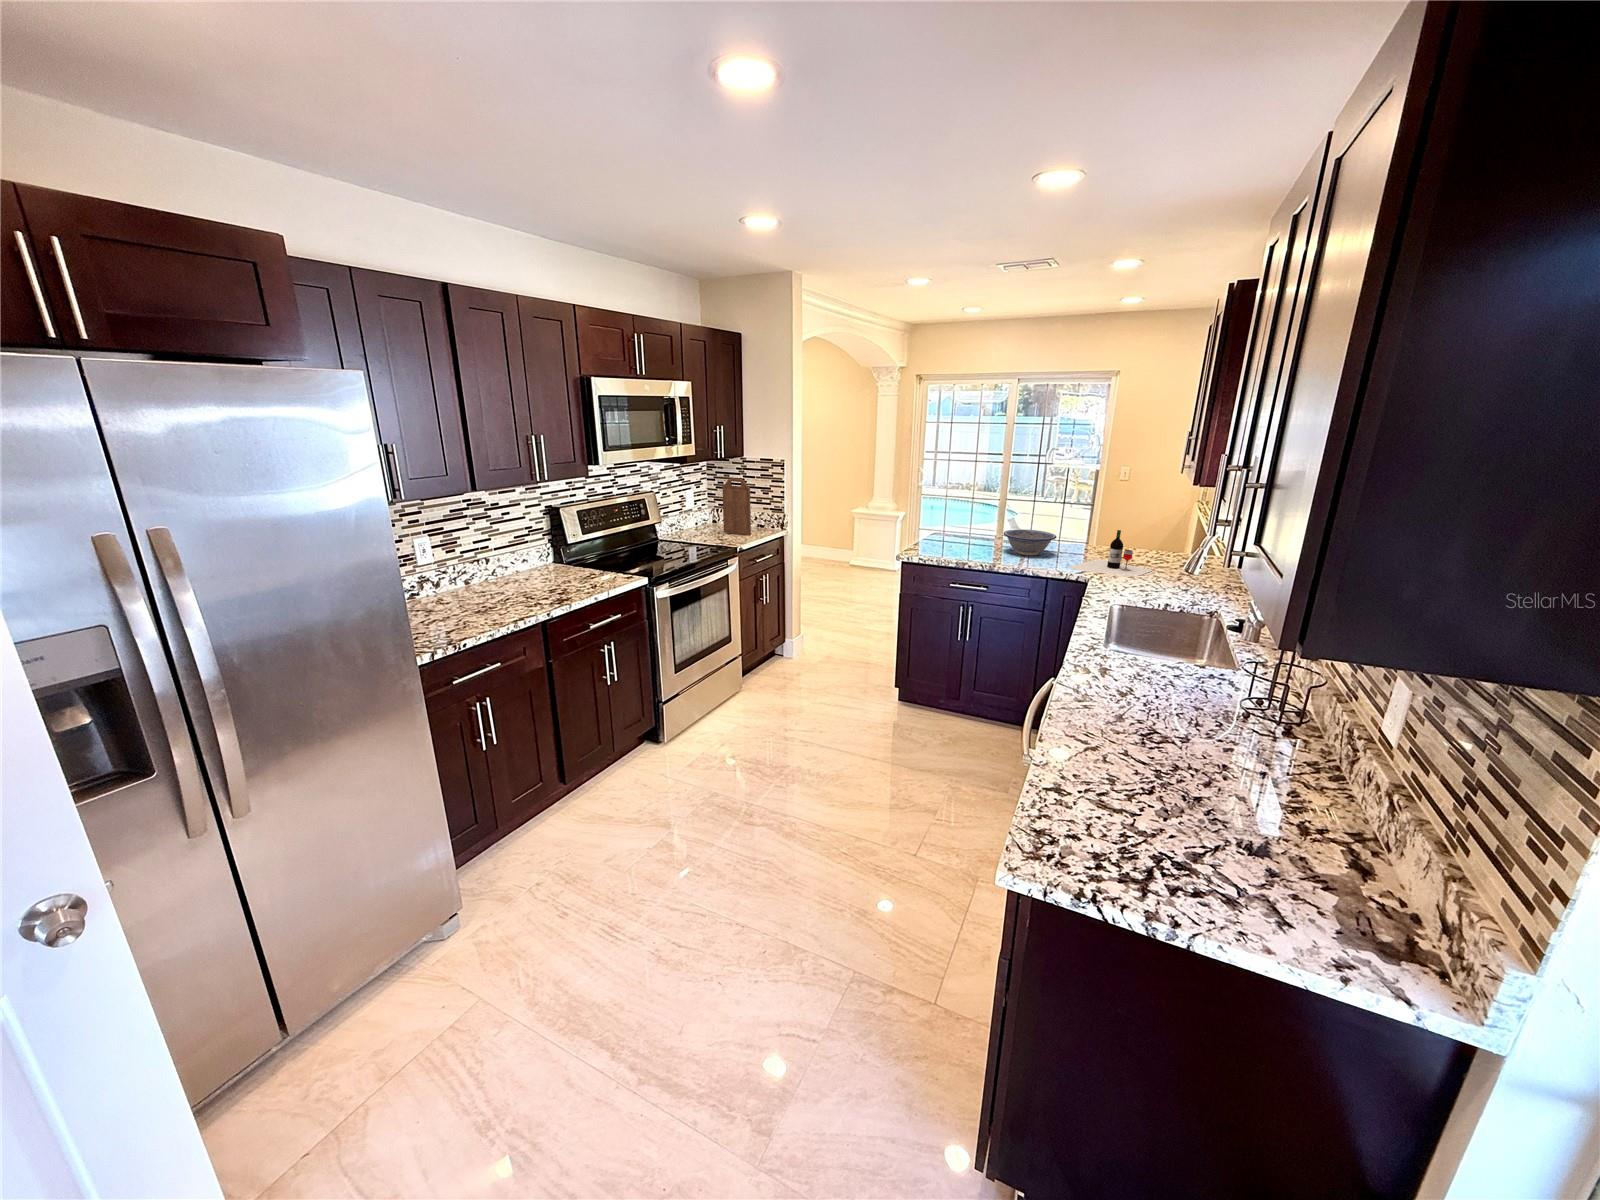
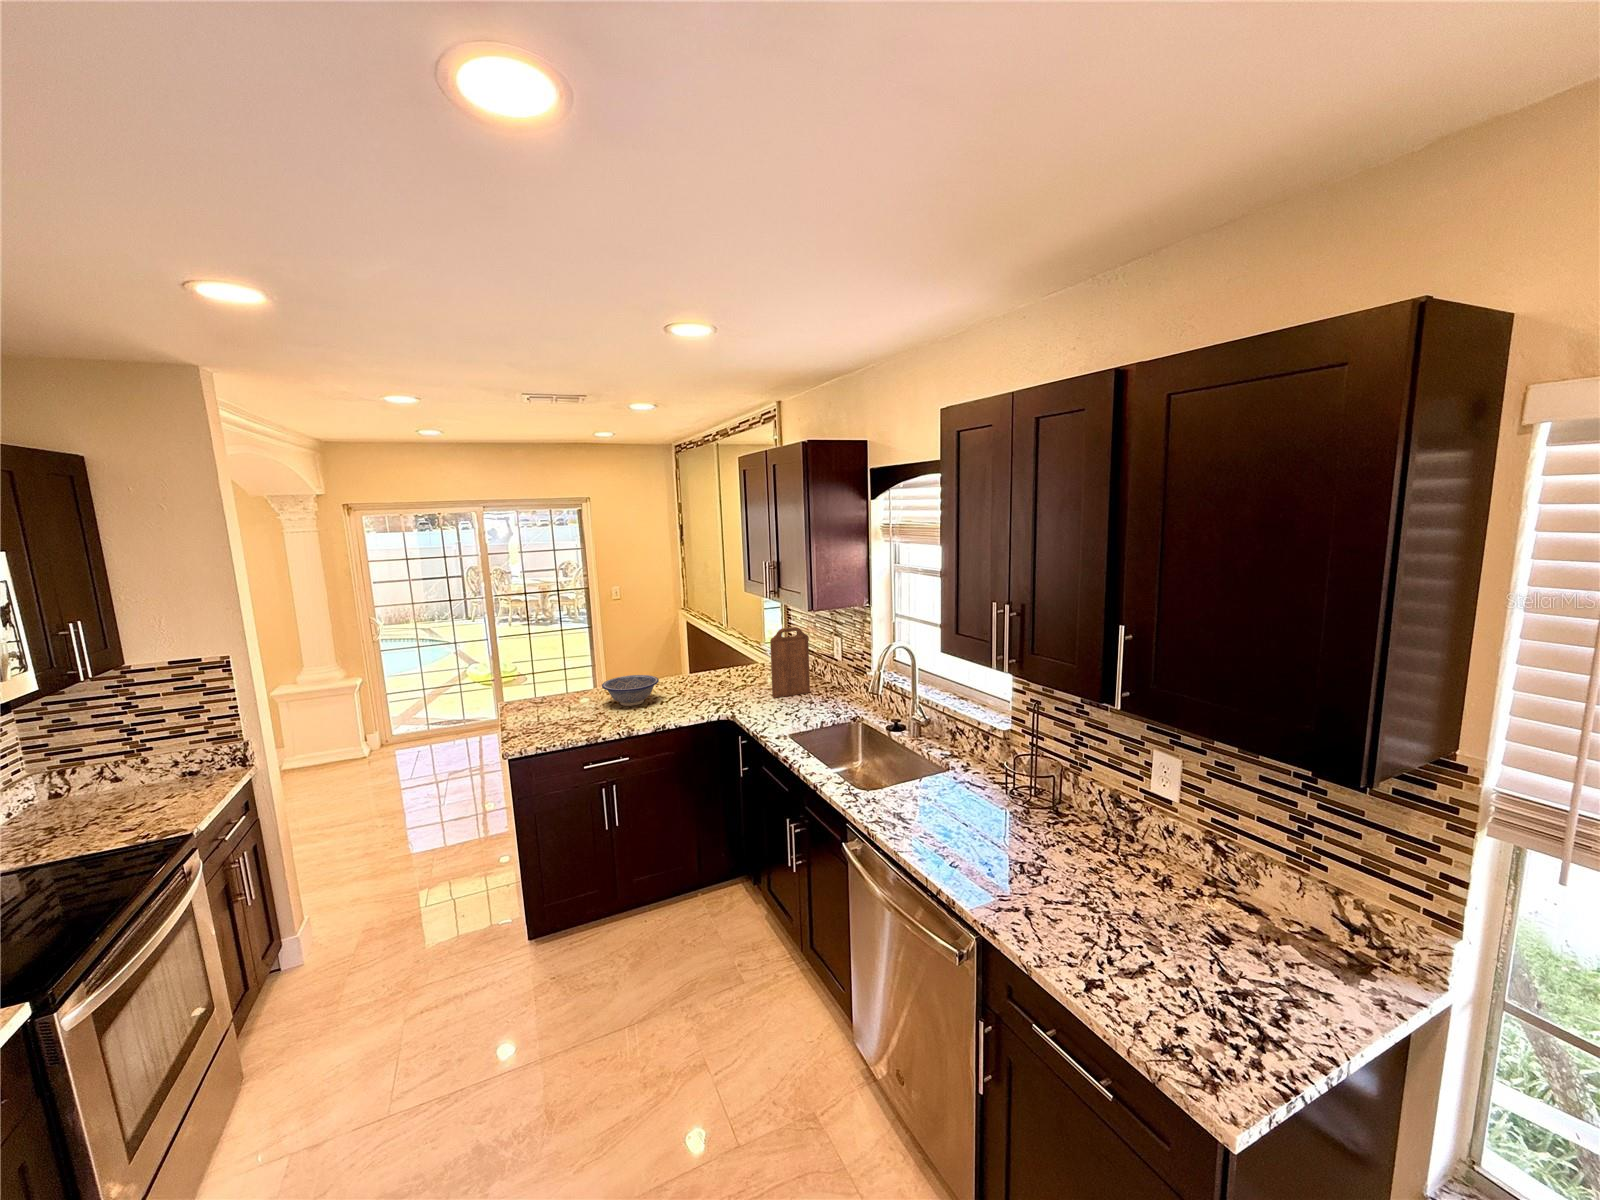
cutting board: present [722,478,751,536] -> present [770,627,810,698]
wine bottle: present [1069,530,1153,577] -> none [690,659,755,708]

